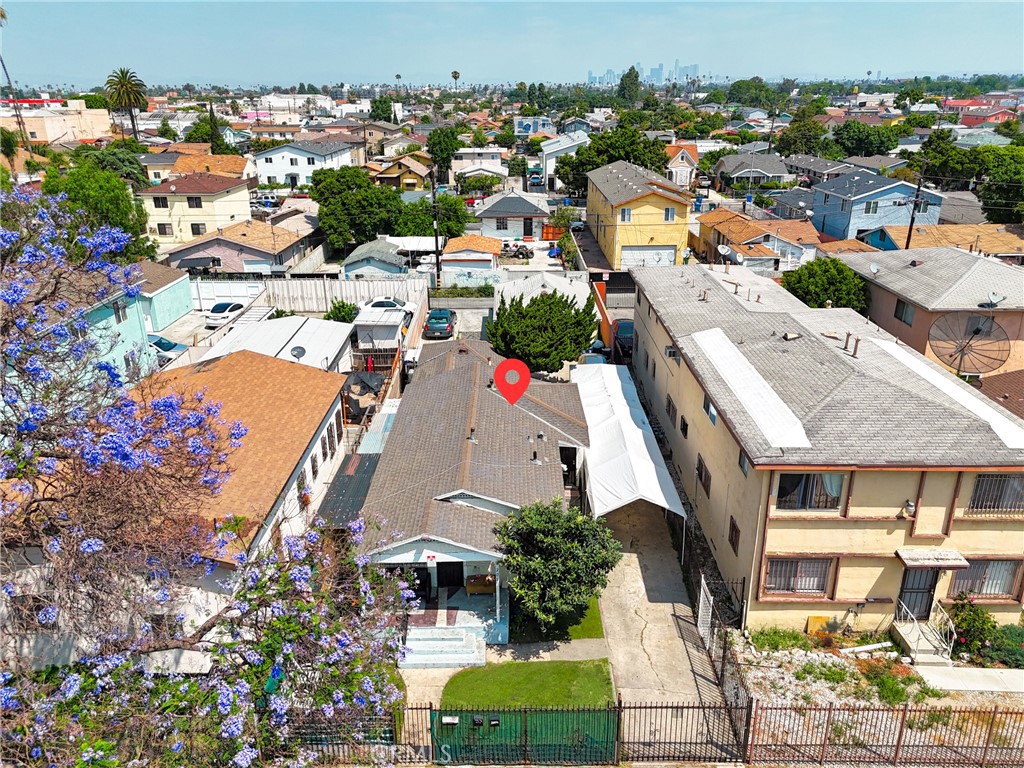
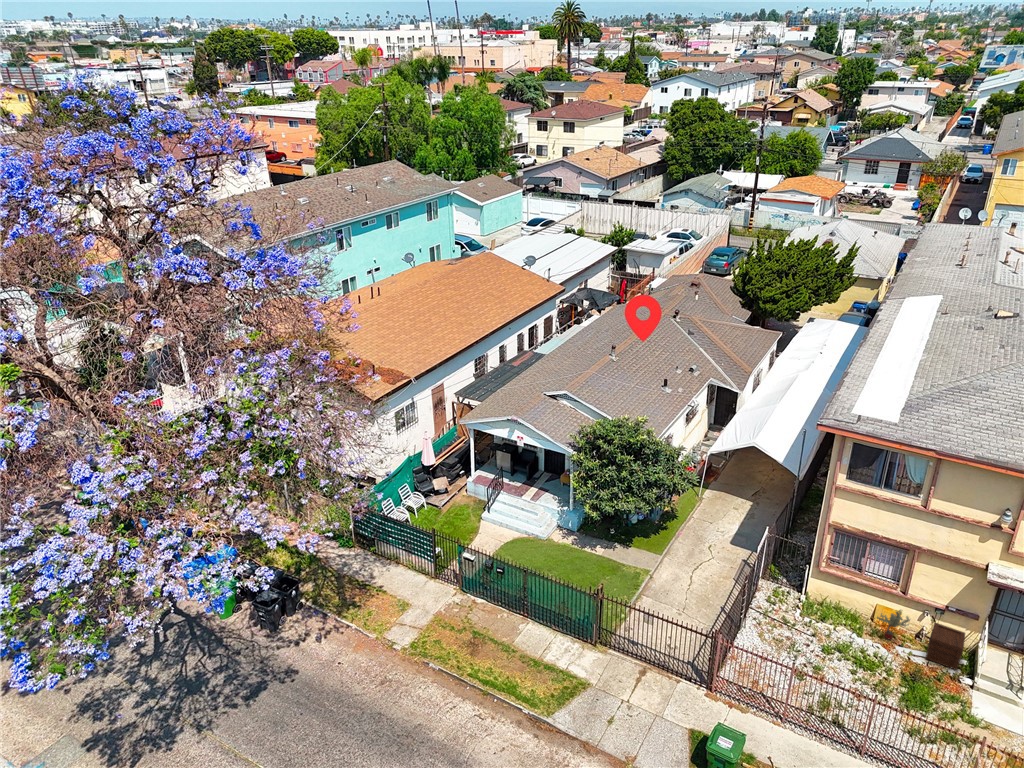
wooden crate: none [854,616,895,652] -> present [926,623,965,670]

